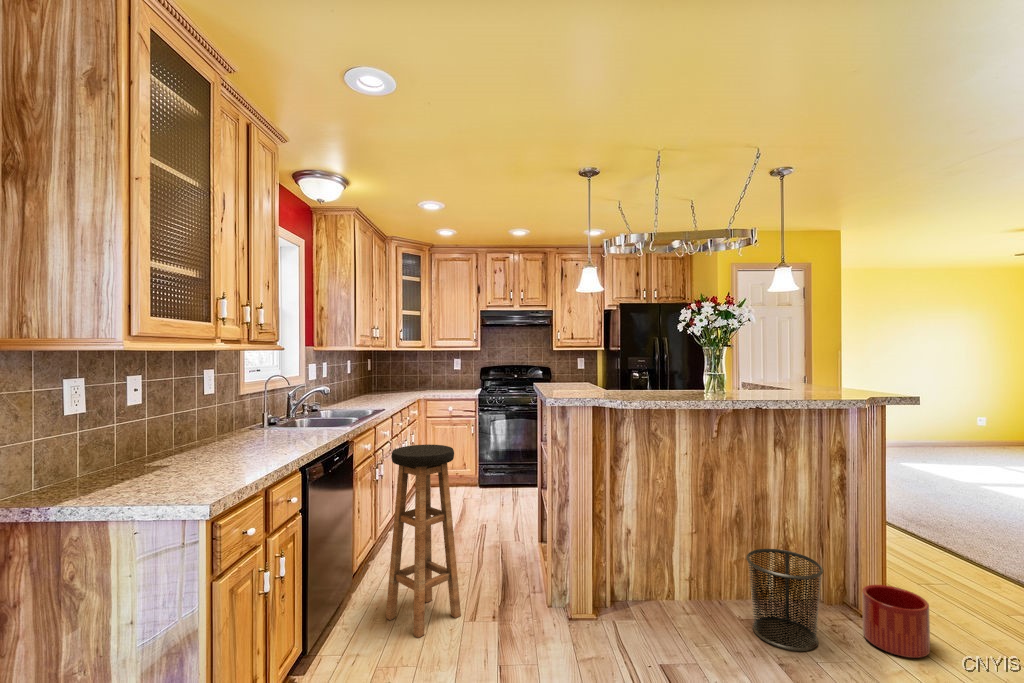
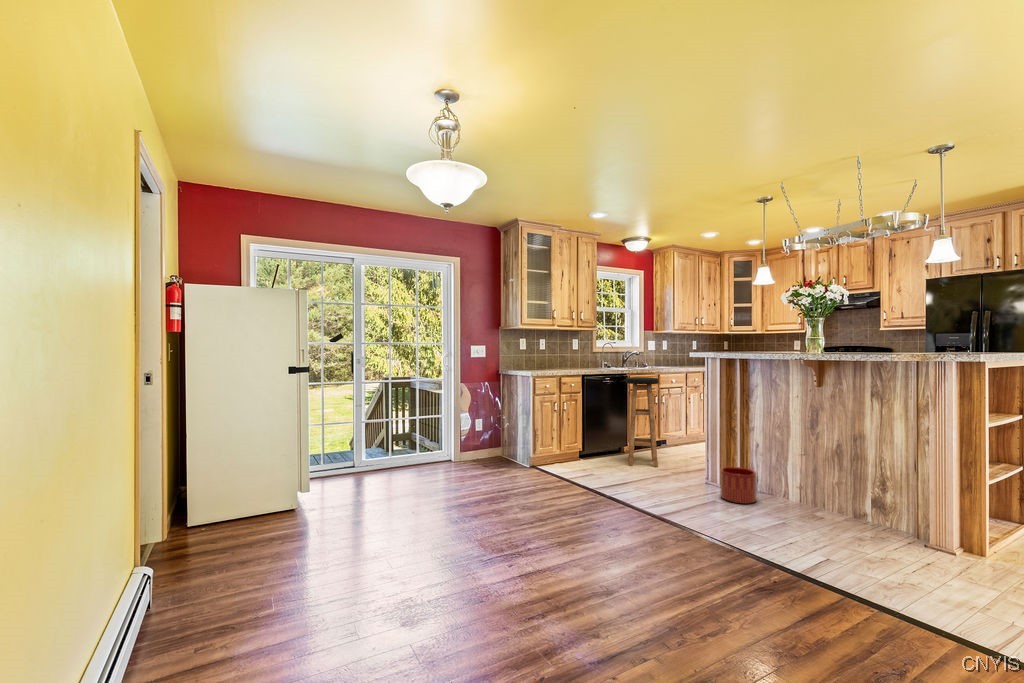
waste bin: present [746,549,823,651] -> none [790,465,850,532]
planter: present [862,585,930,658] -> present [720,467,756,504]

